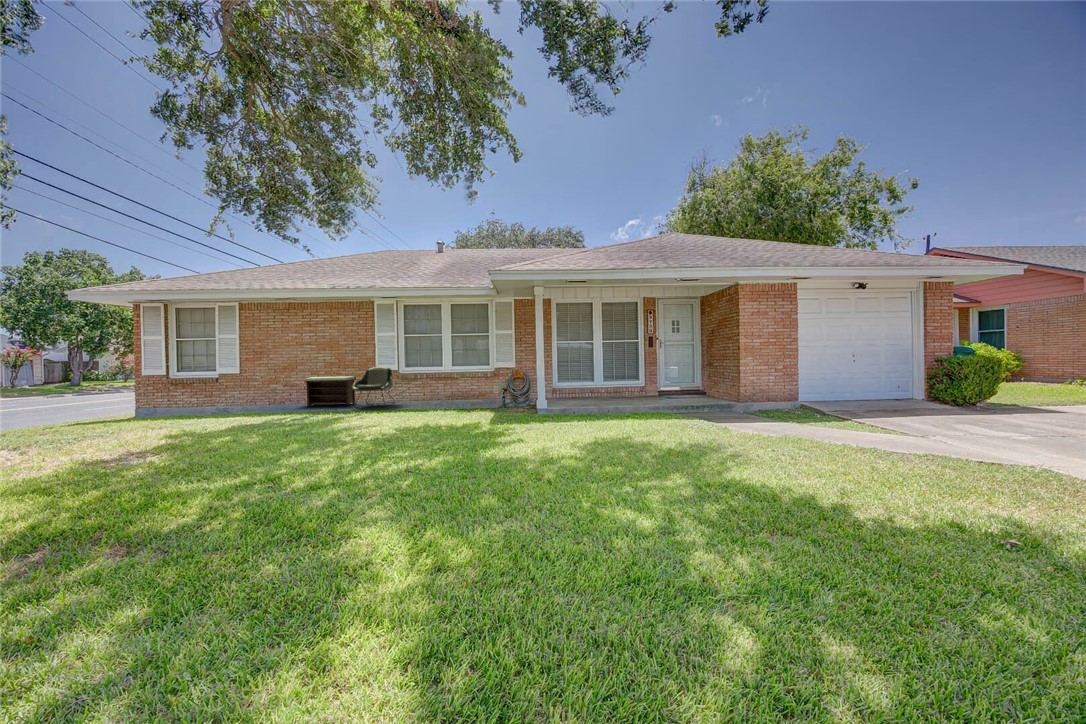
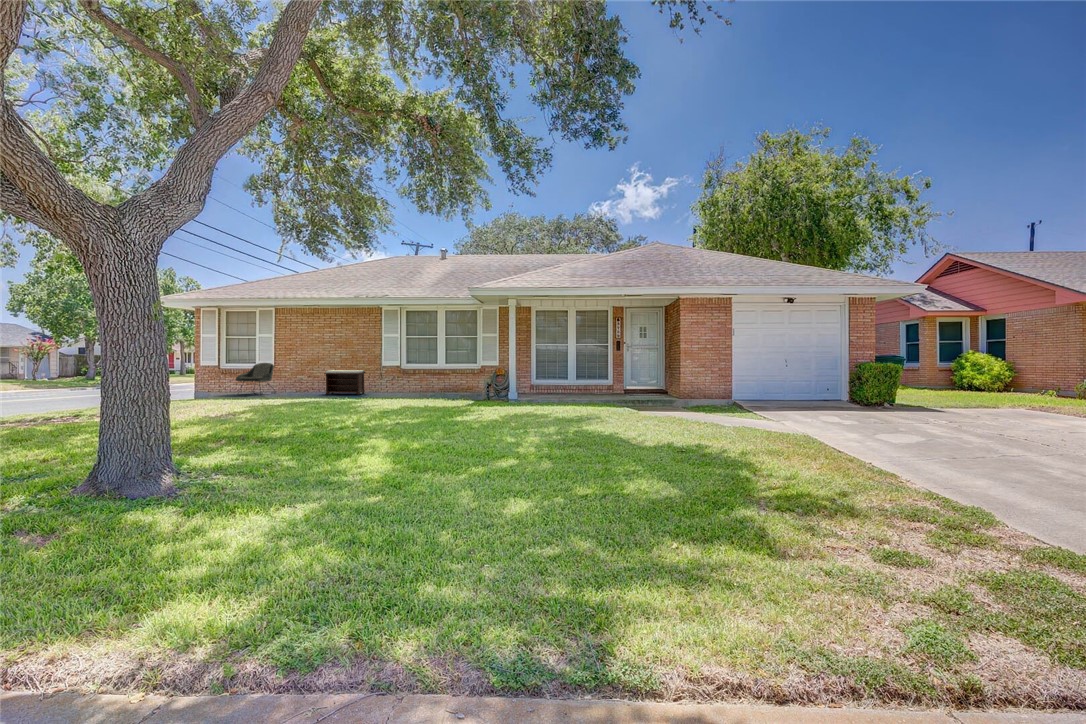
lounge chair: present [352,367,394,408] -> present [236,363,274,395]

